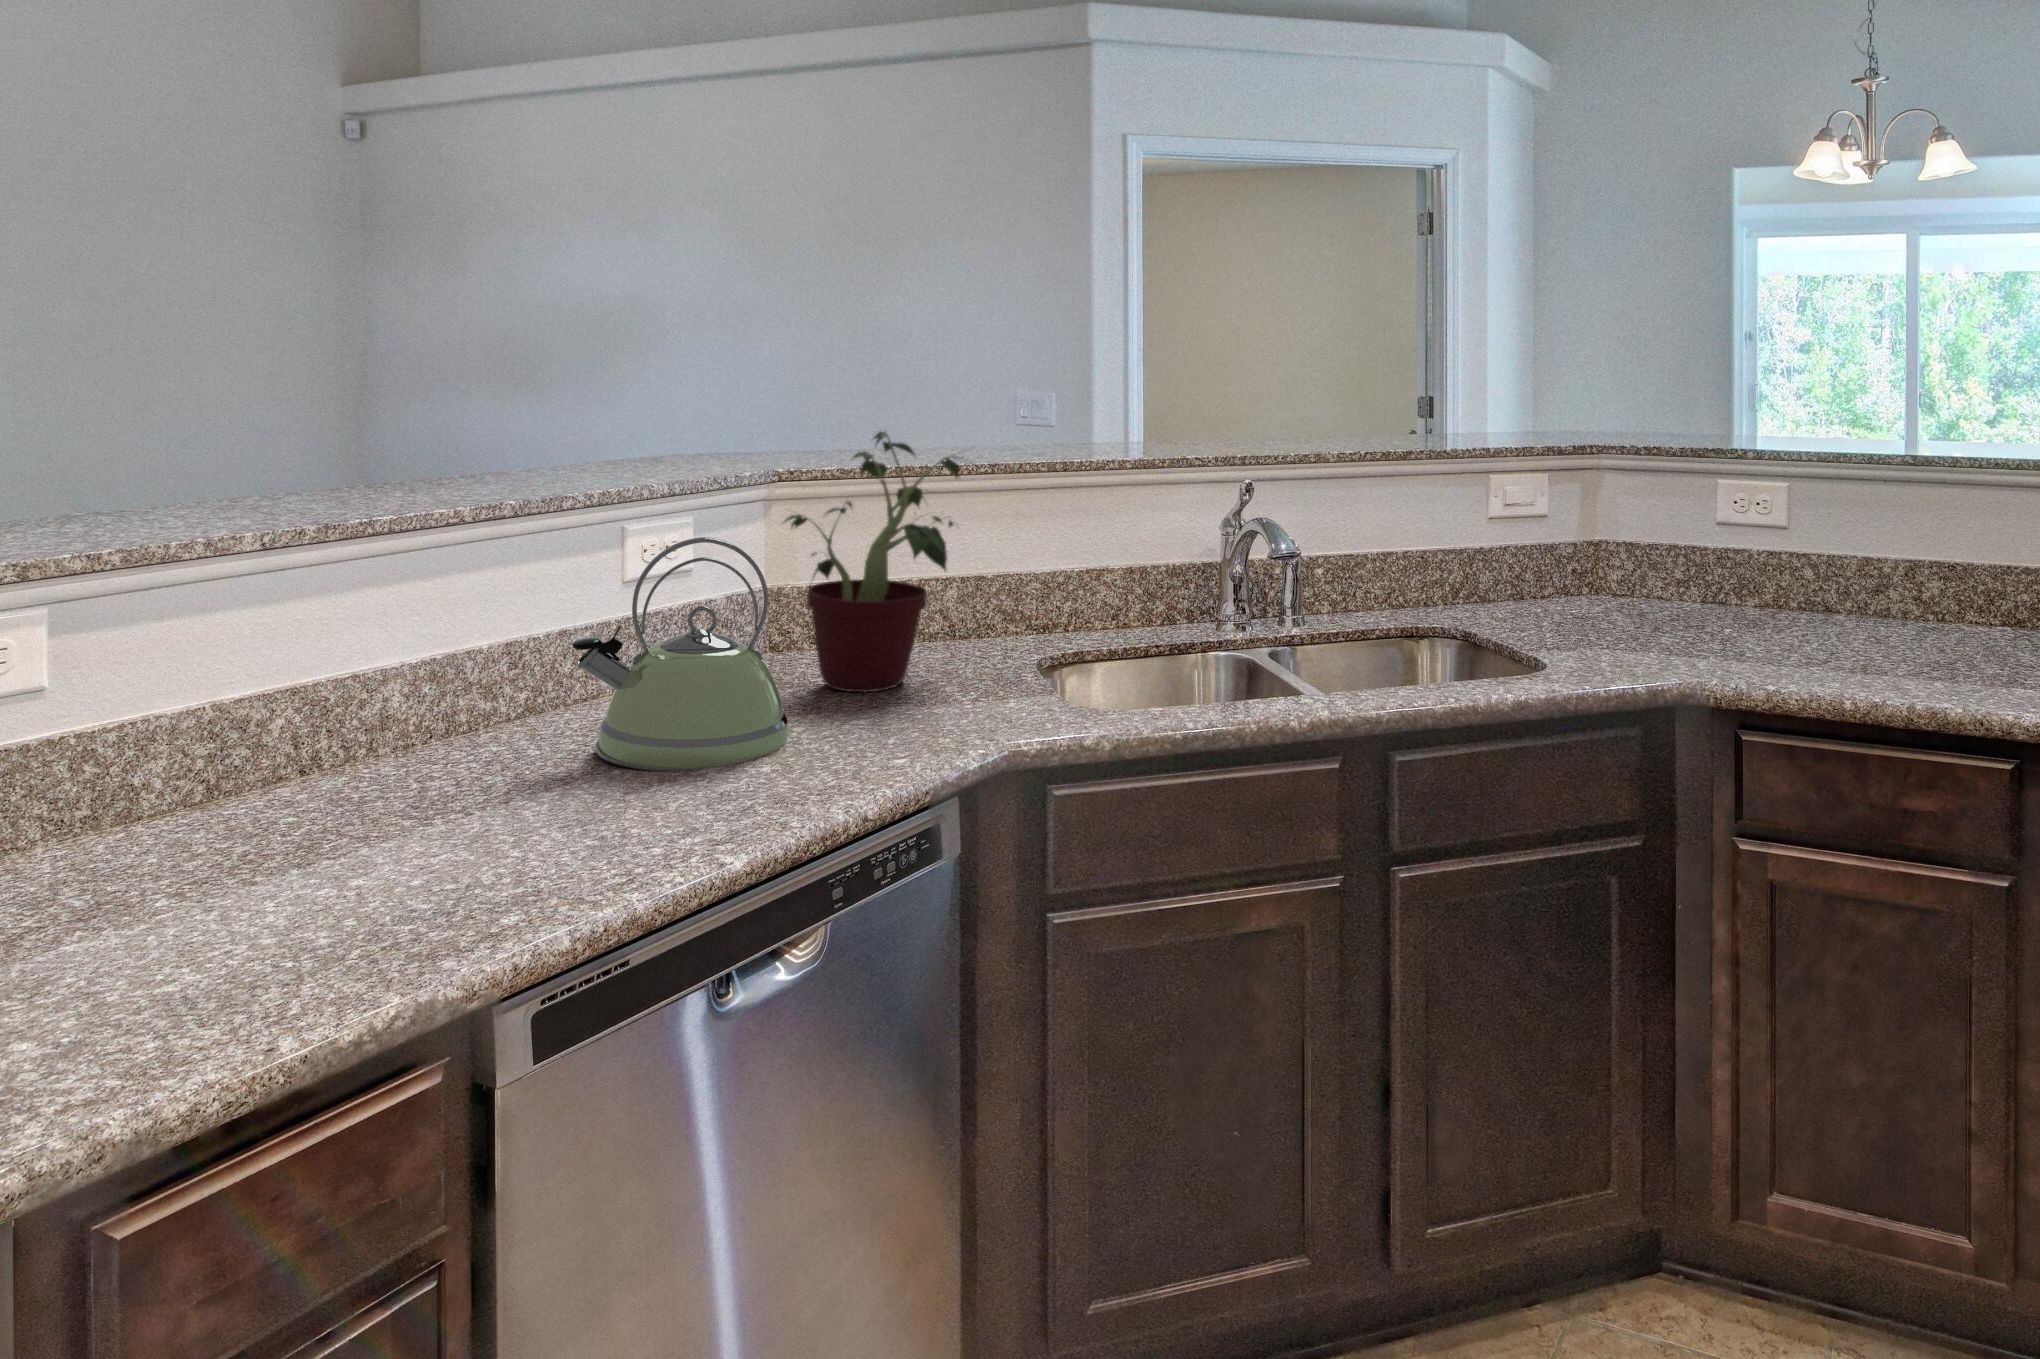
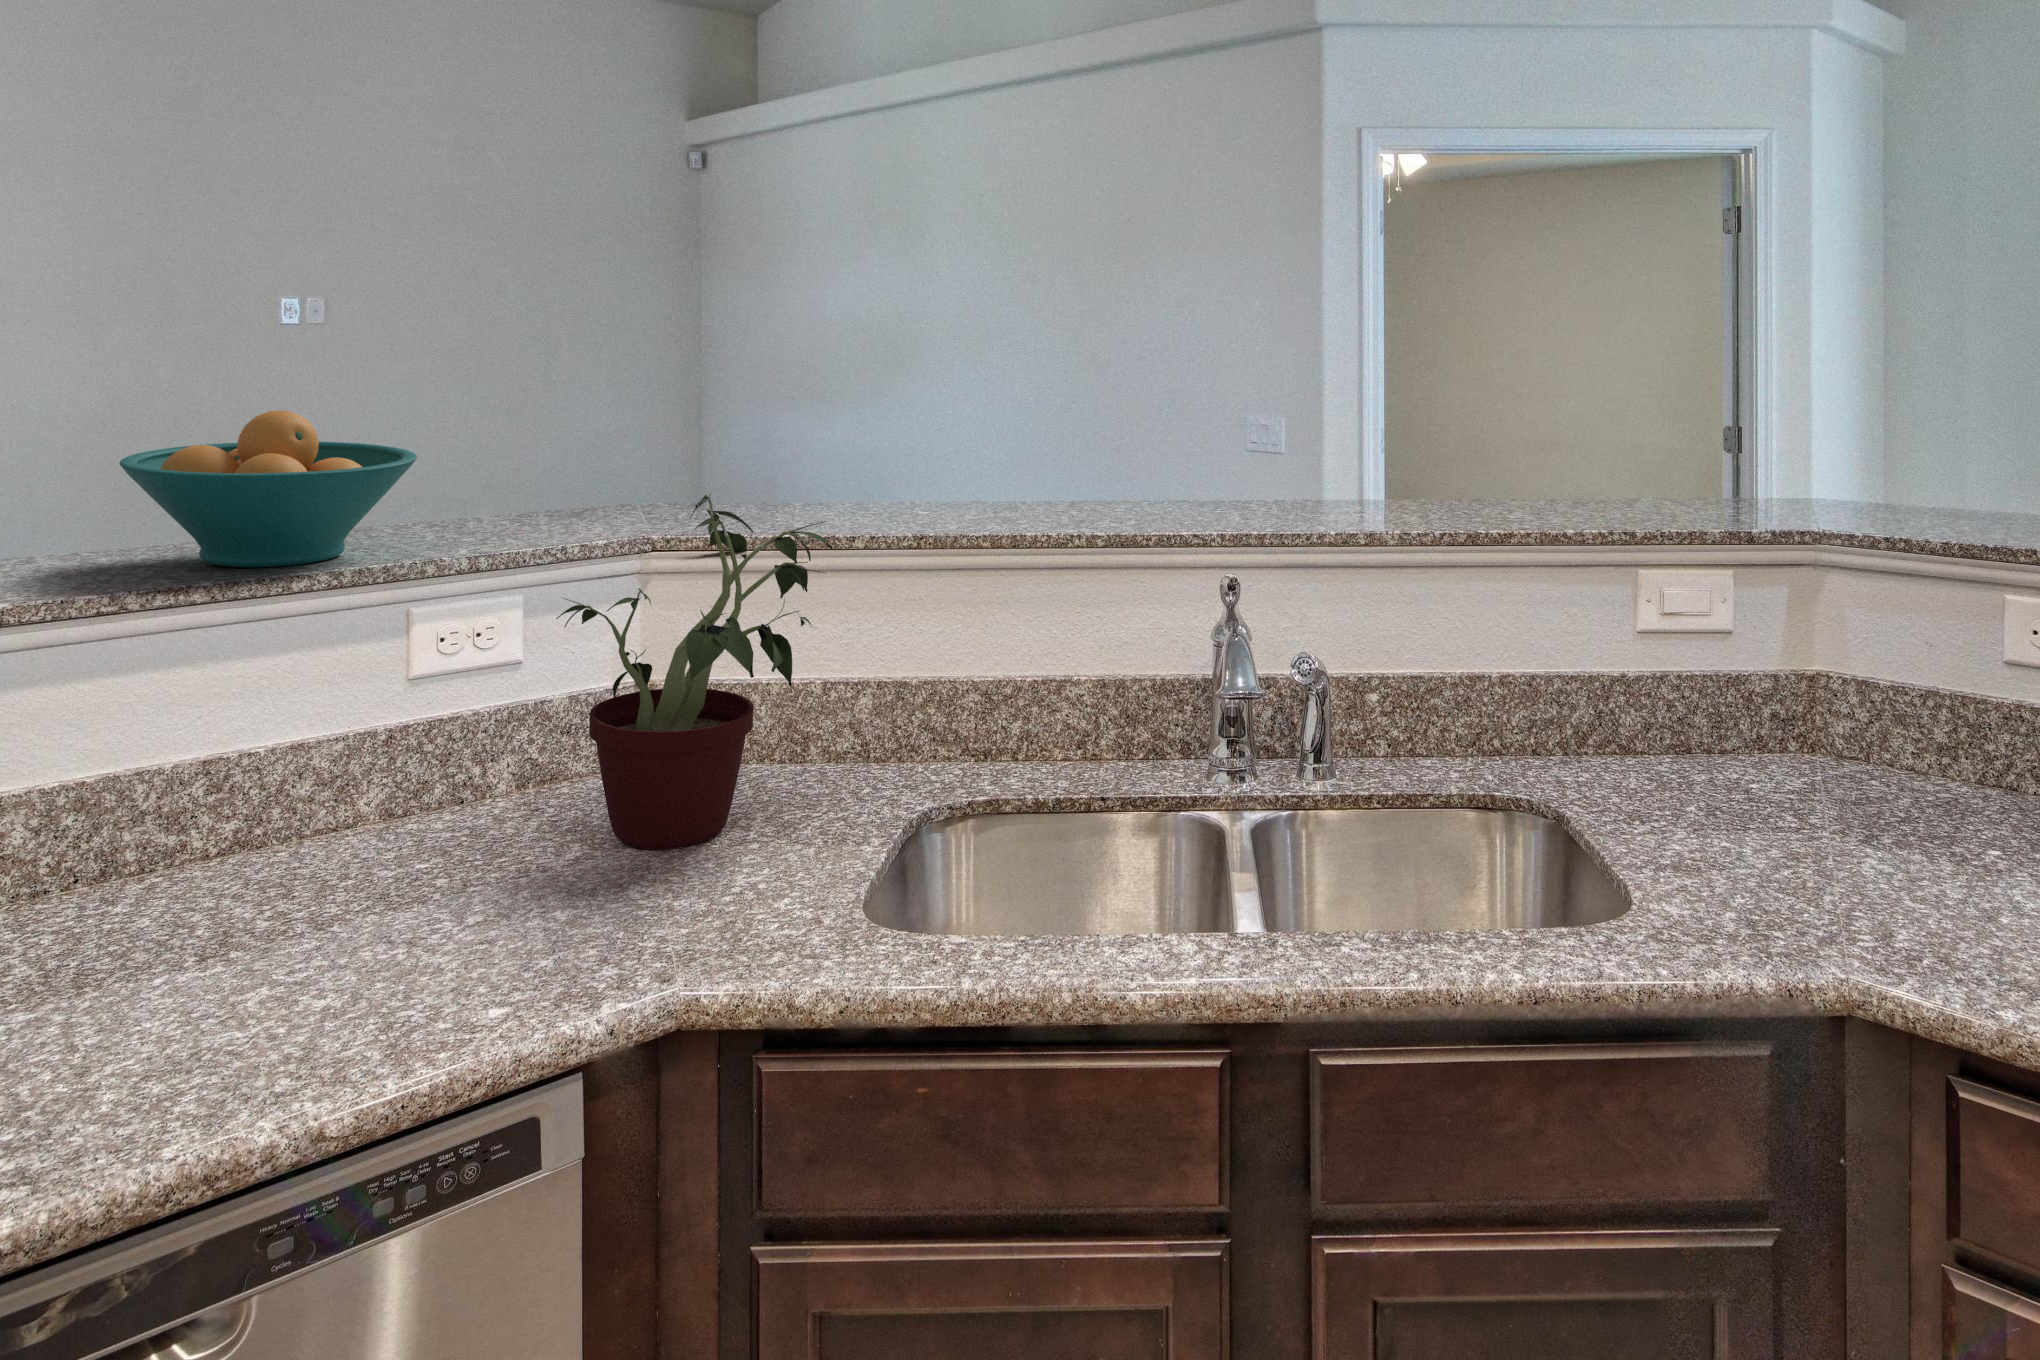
fruit bowl: none [391,370,621,495] -> present [119,410,417,567]
kettle: present [572,537,789,772] -> none [155,652,462,989]

